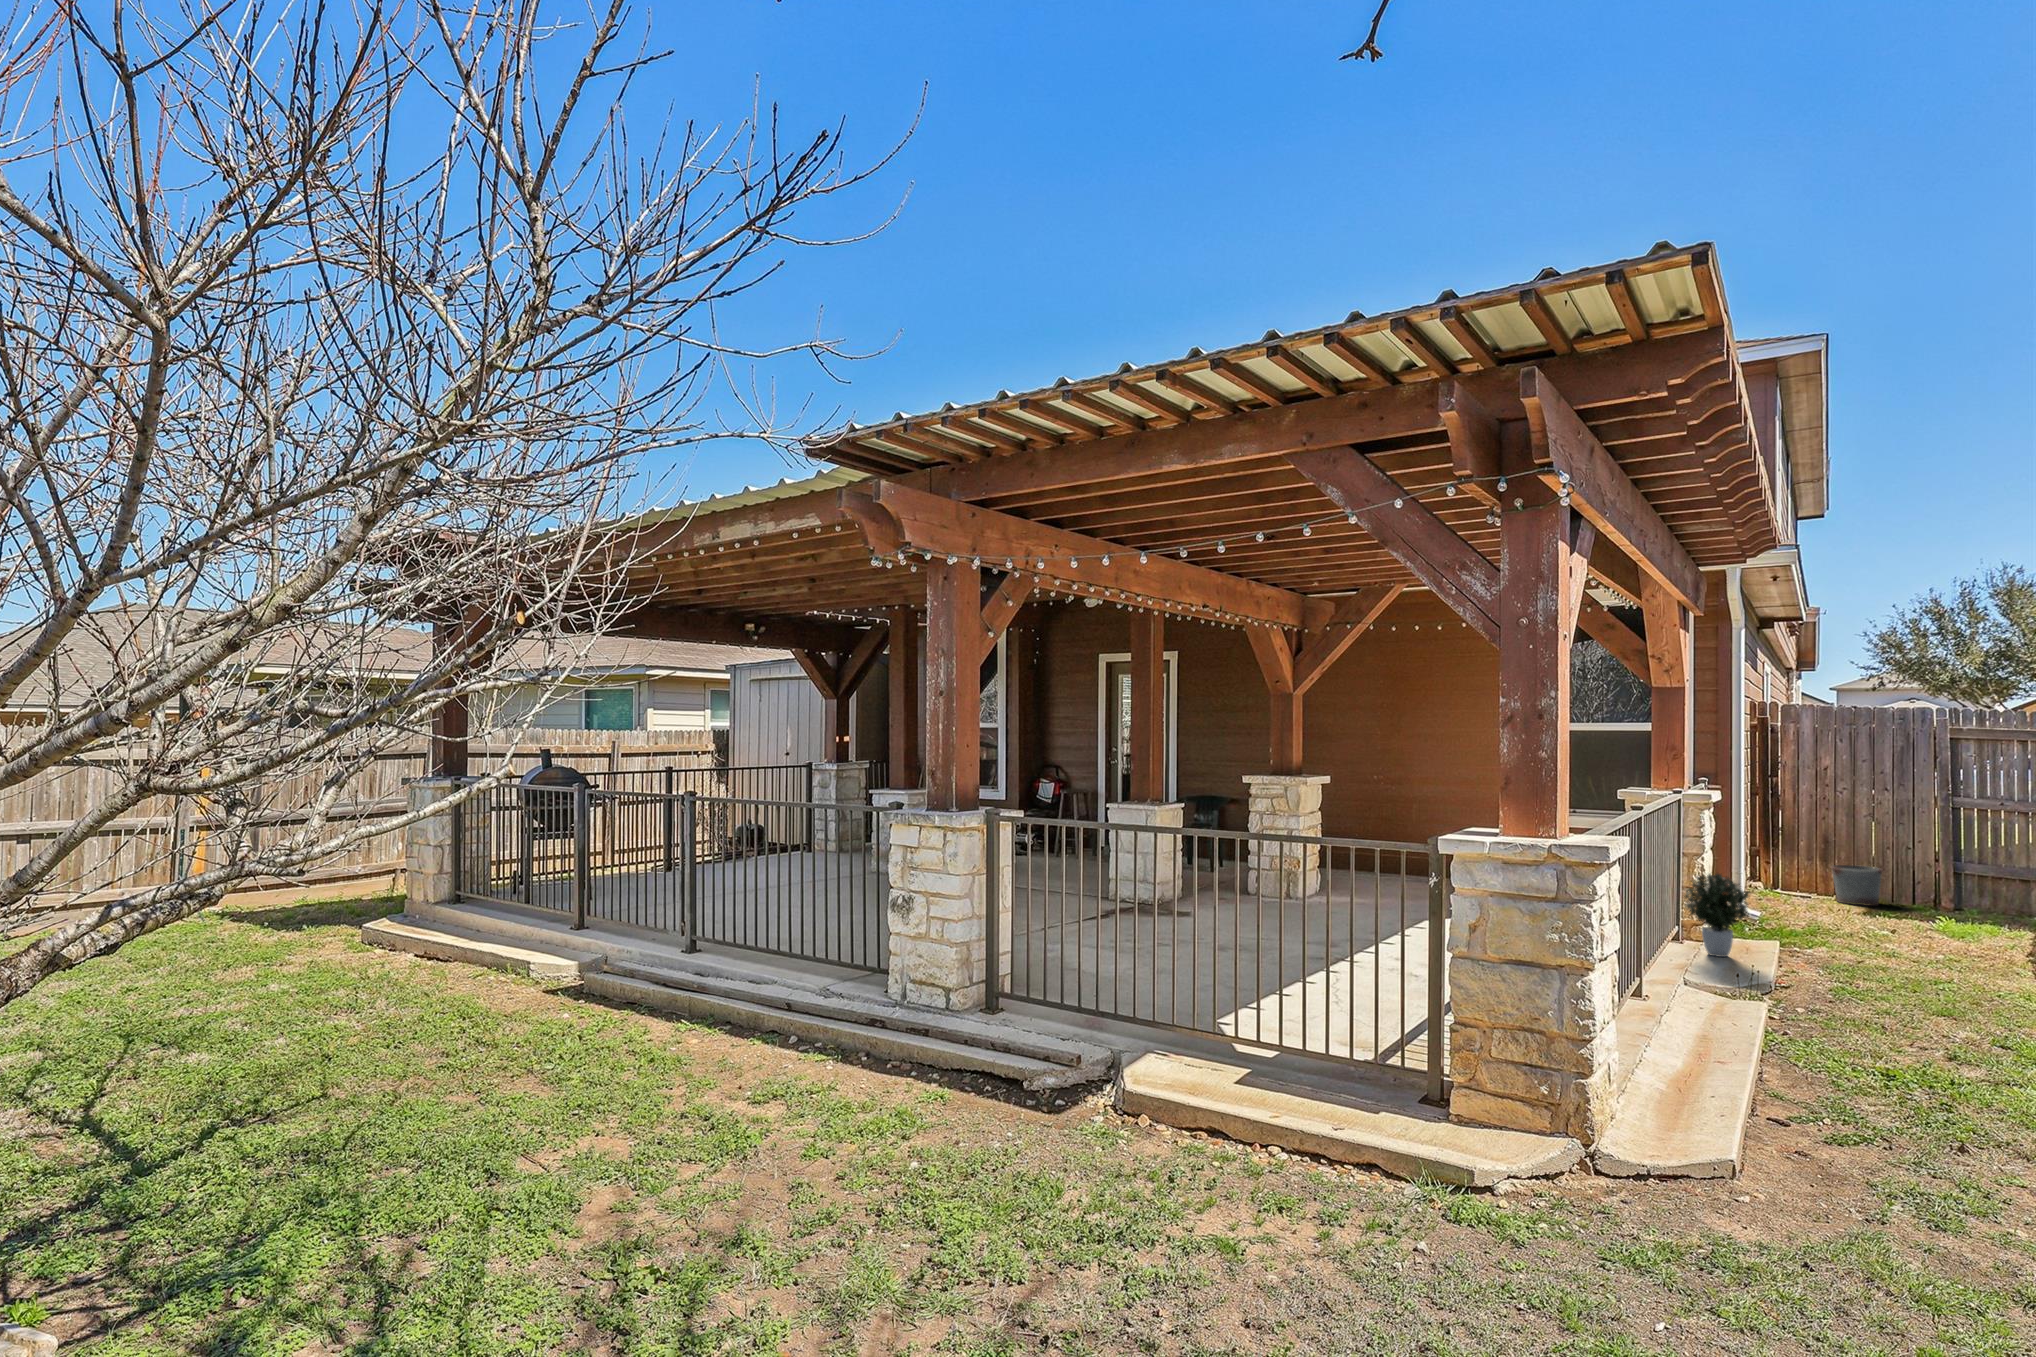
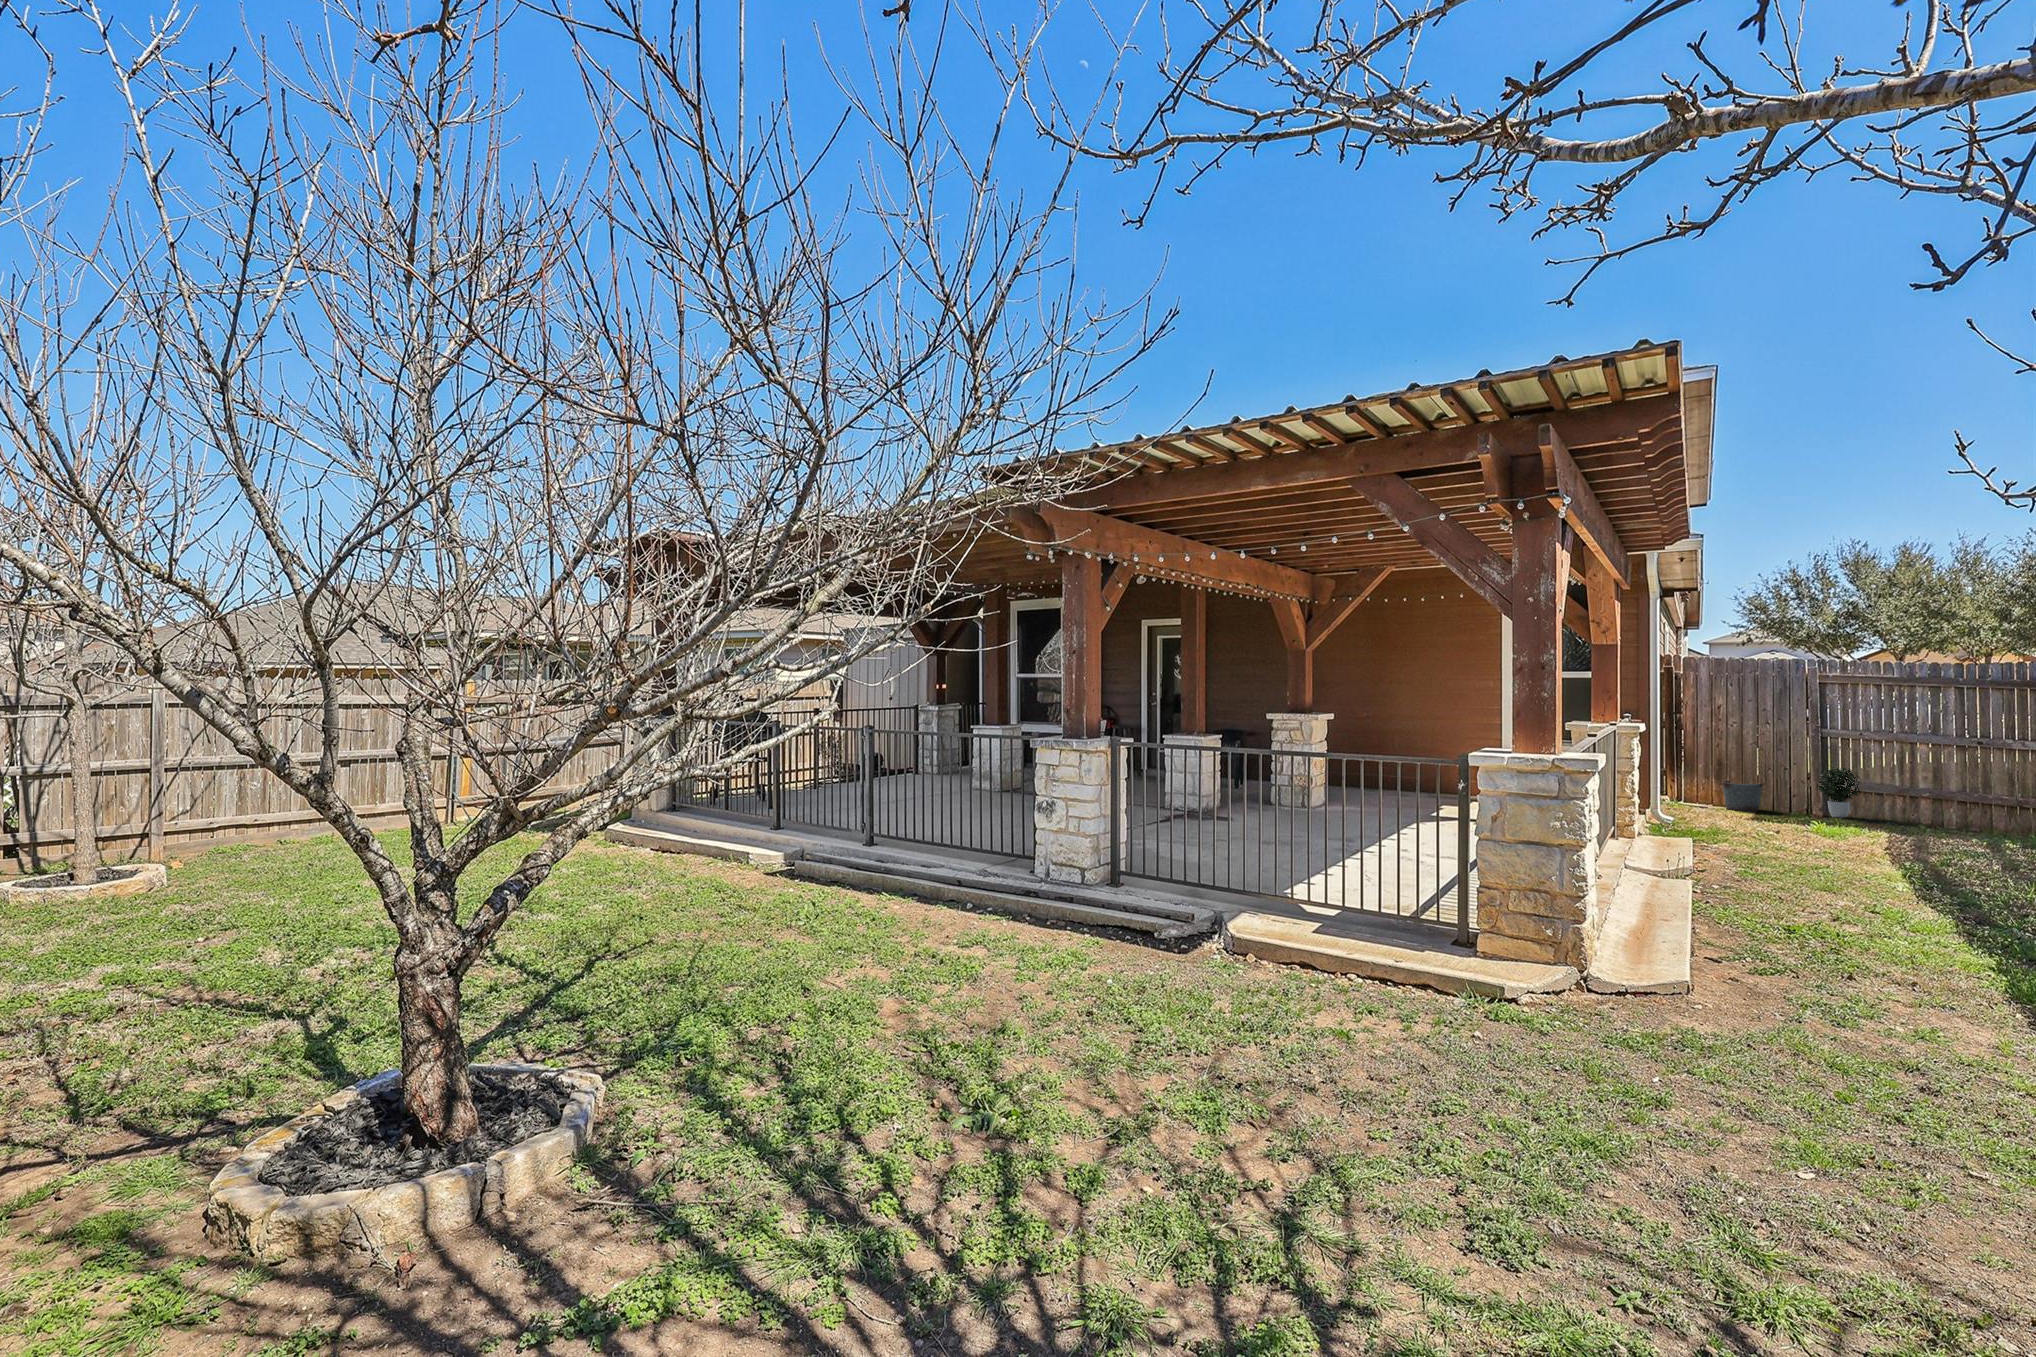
potted plant: present [1684,874,1750,957] -> present [1816,767,1861,818]

